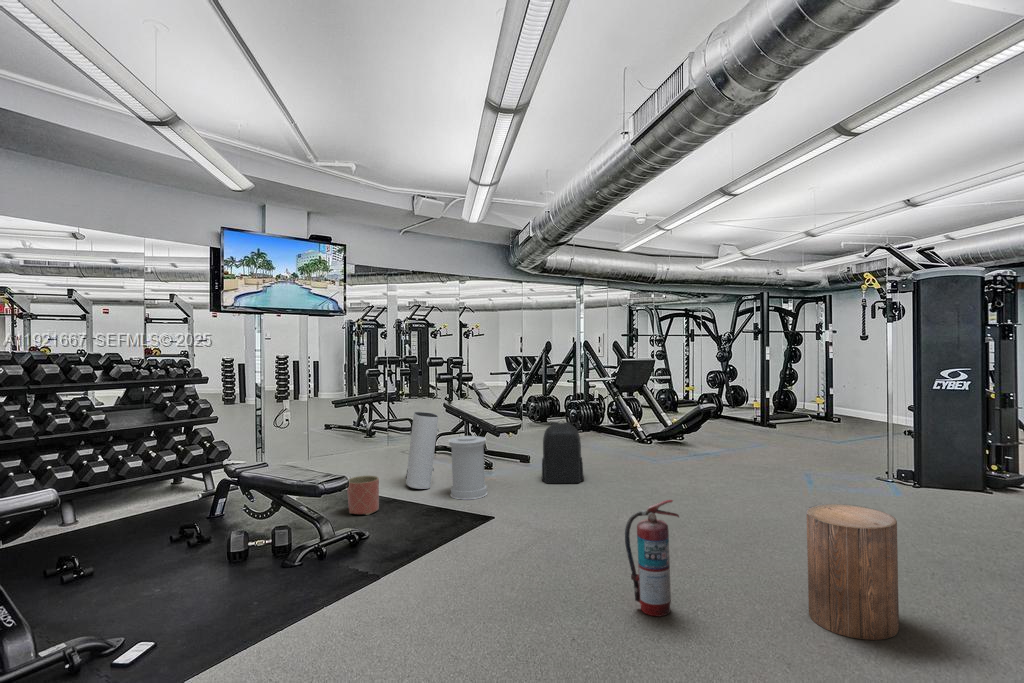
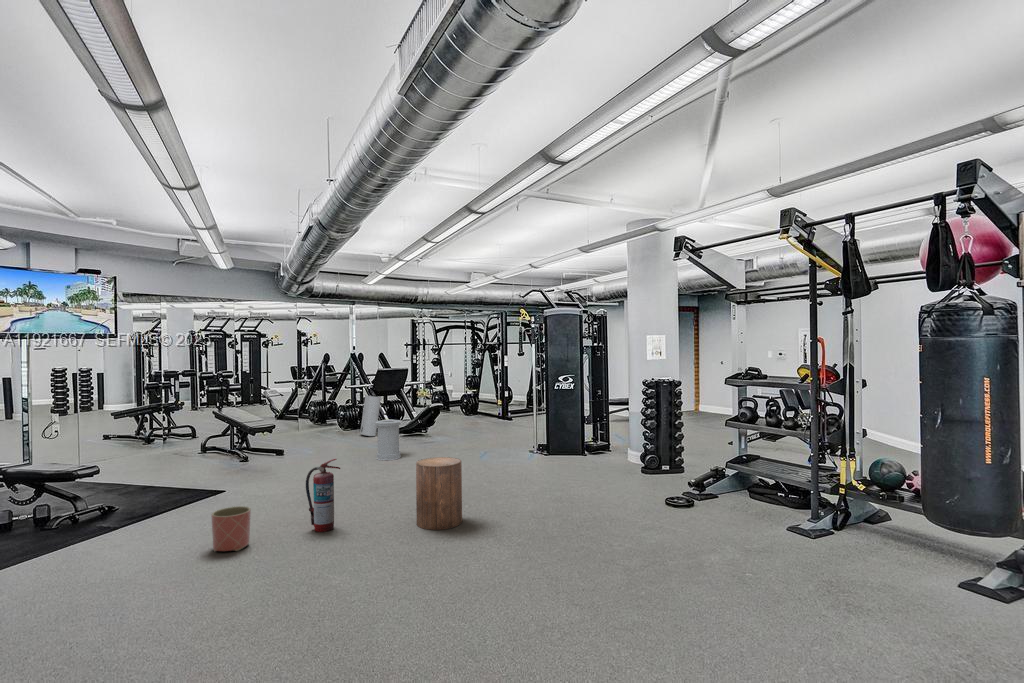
air purifier: present [406,412,439,489] -> present [360,395,381,436]
backpack: present [542,422,584,483] -> none [289,420,323,468]
trash can: present [449,436,487,499] -> present [376,419,401,460]
planter: present [347,476,379,515] -> present [211,506,251,552]

